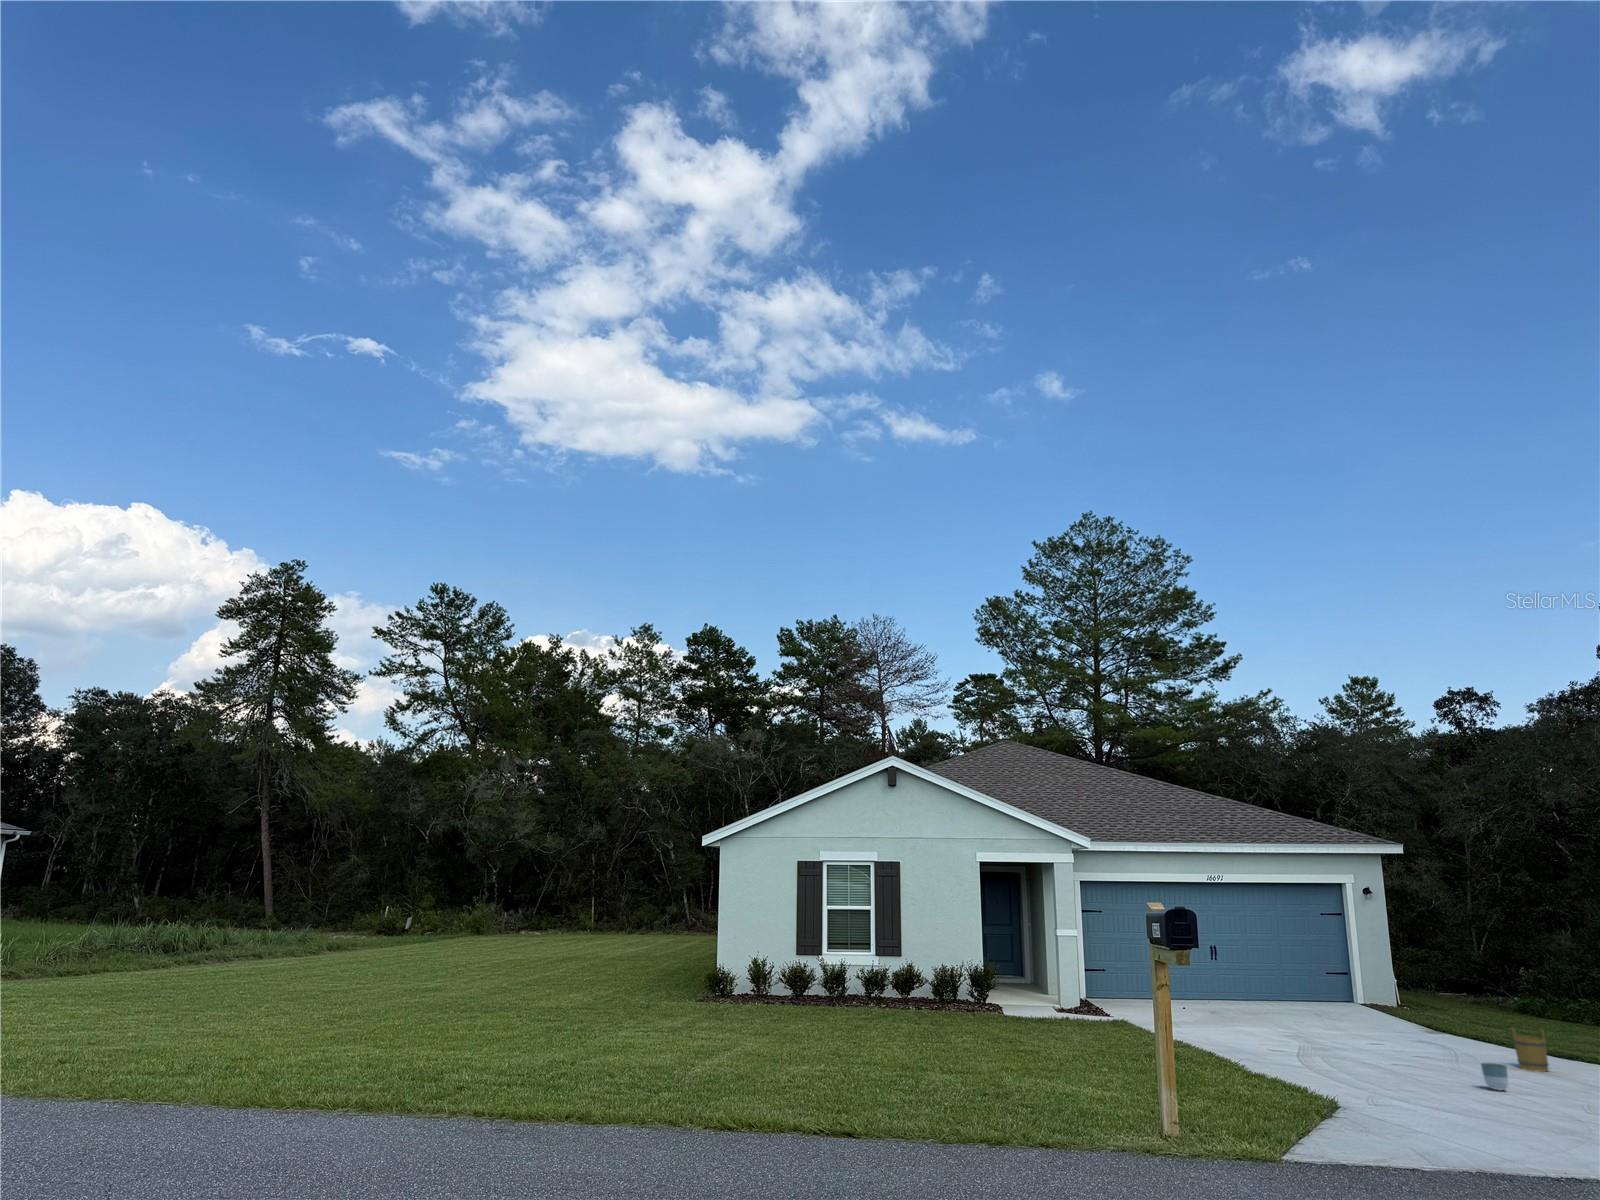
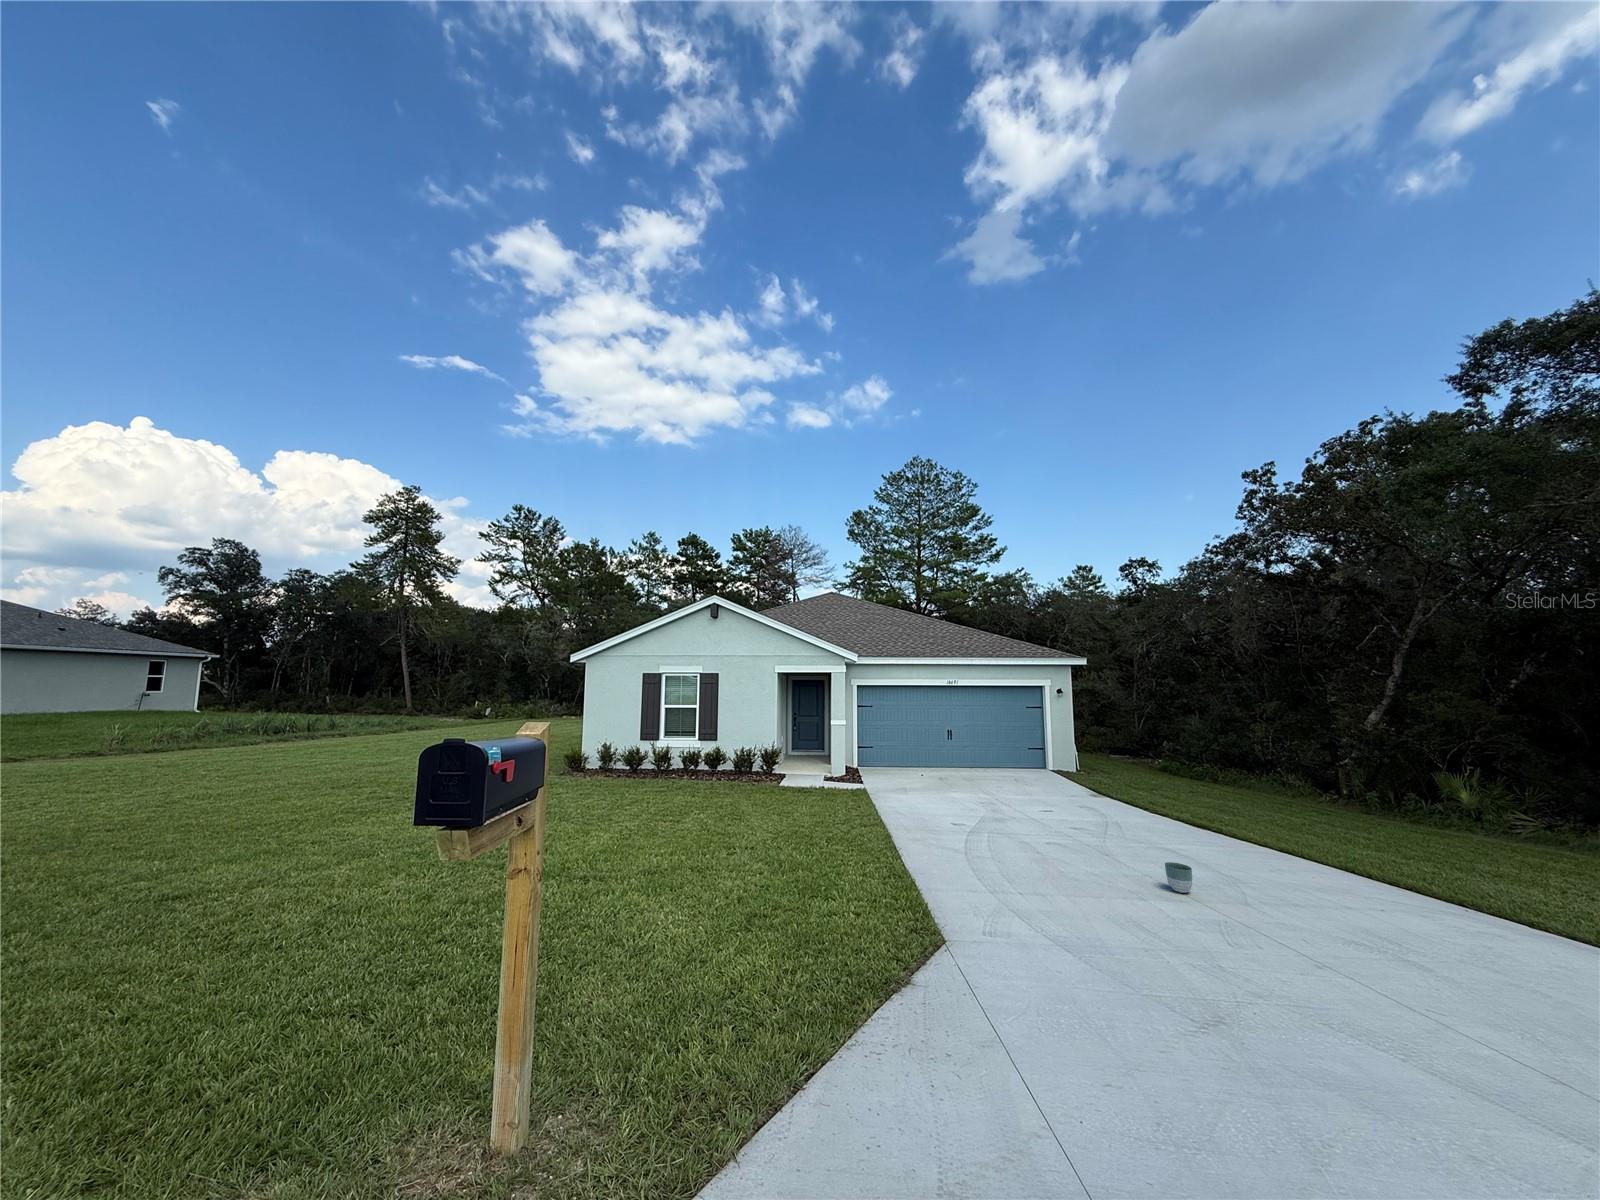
bucket: present [1510,1027,1548,1072] -> none [1184,810,1218,851]

